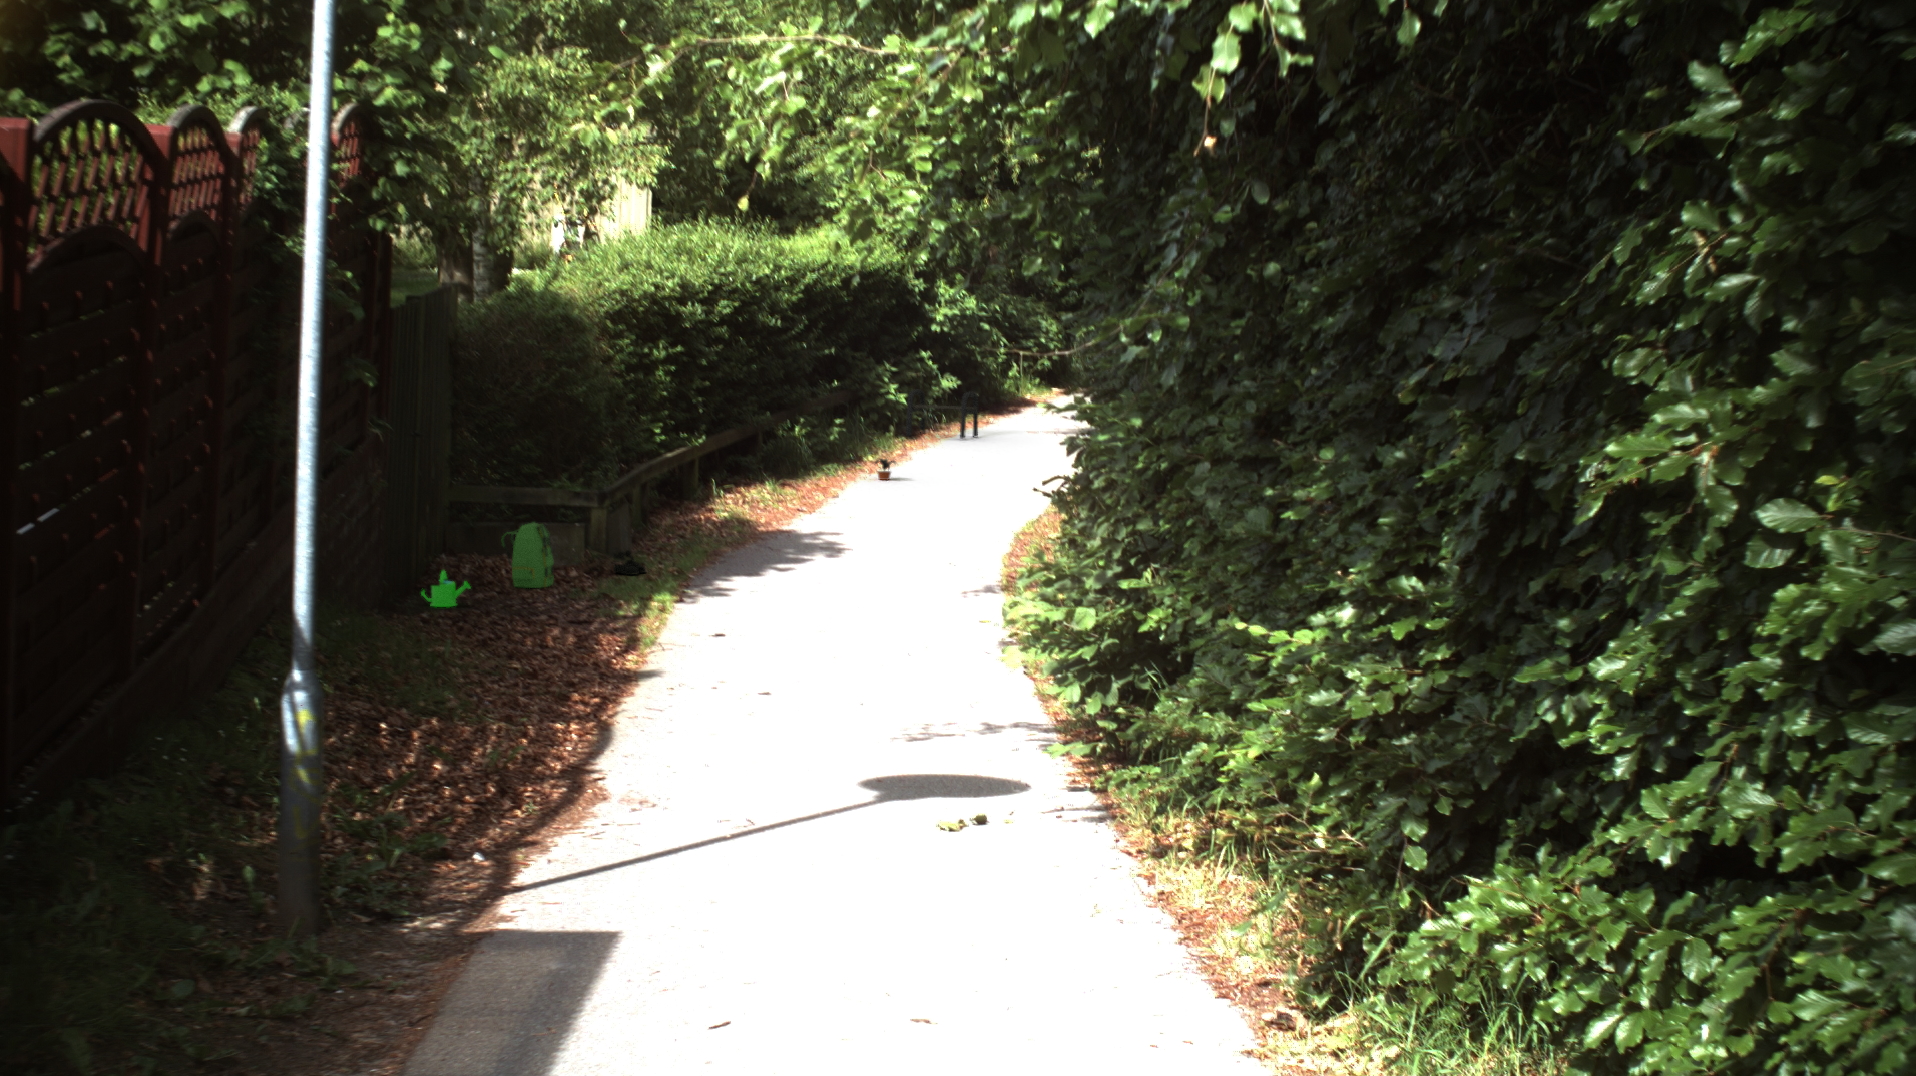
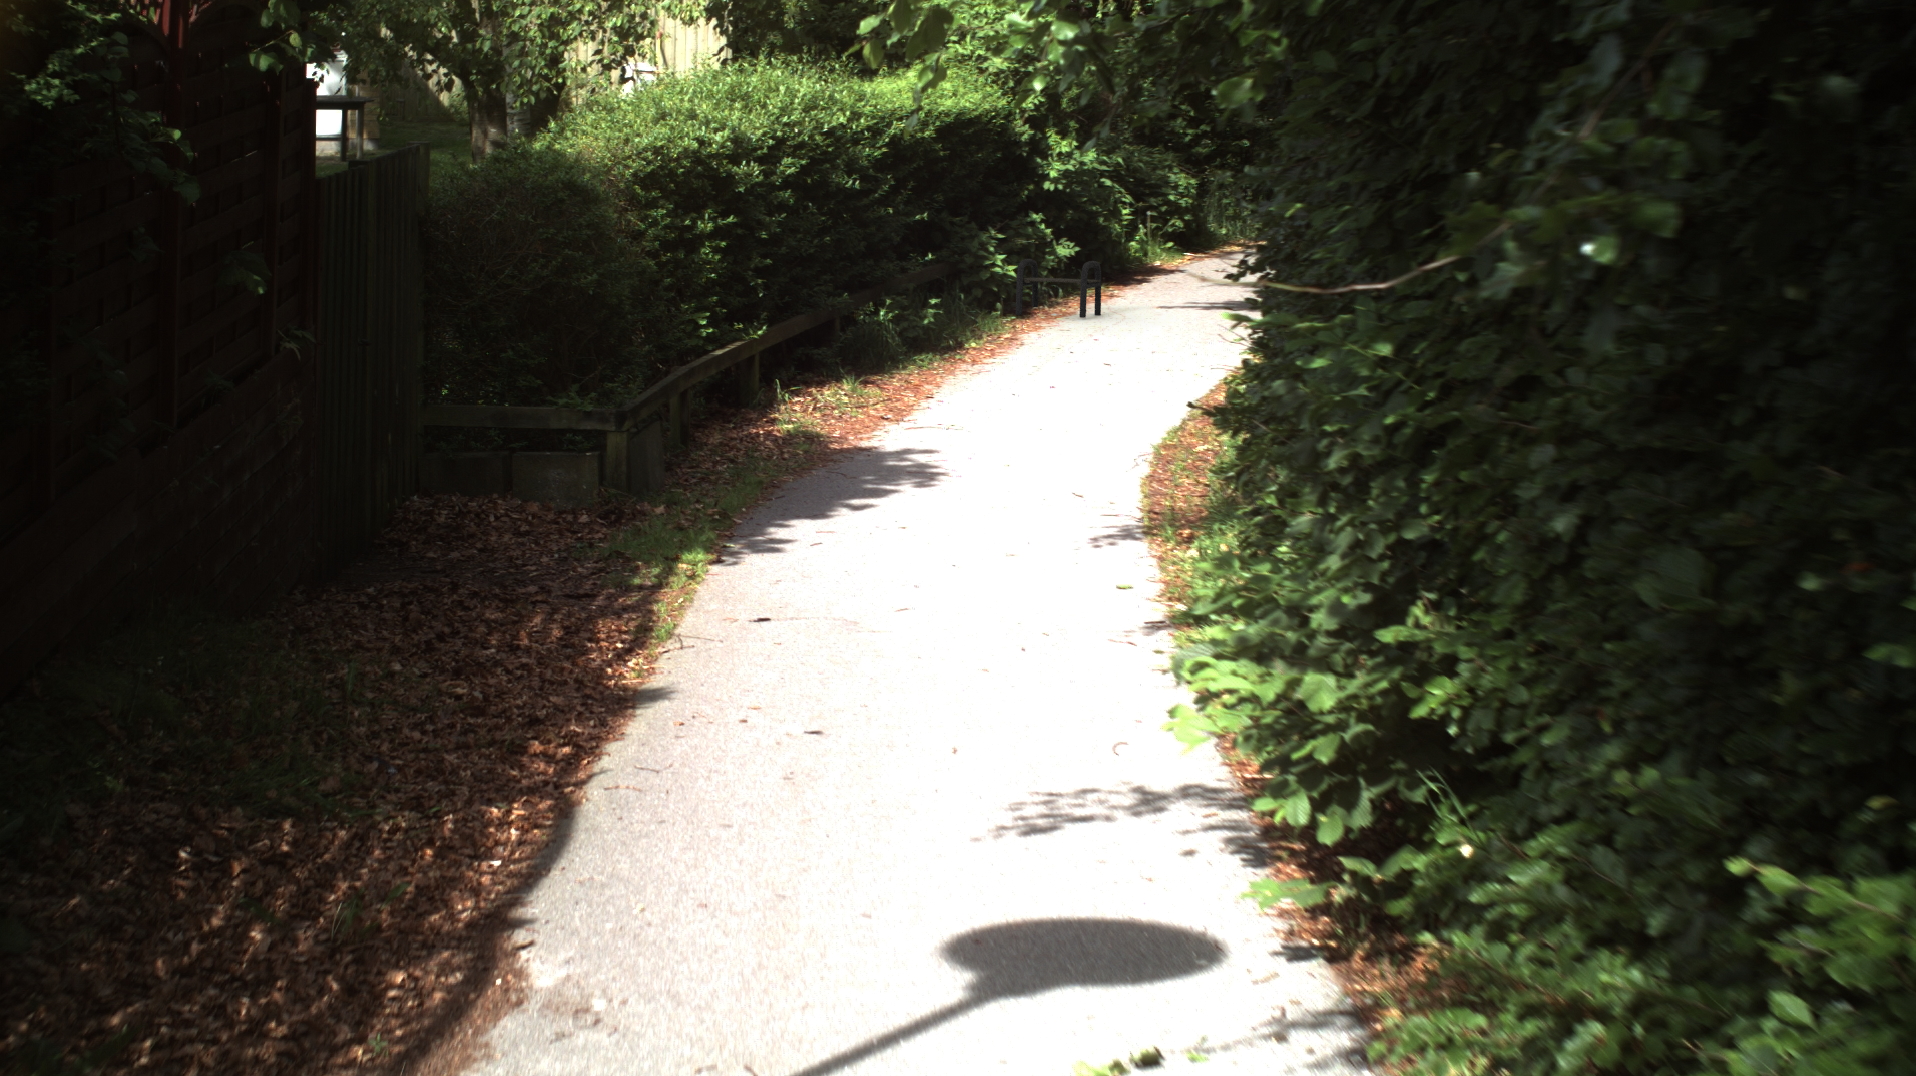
potted plant: present [875,458,896,480] -> none [972,348,1006,375]
backpack: present [502,523,554,588] -> none [489,455,559,542]
boots: present [613,550,646,575] -> none [637,485,682,520]
watering can: present [421,571,471,607] -> none [377,526,441,575]

